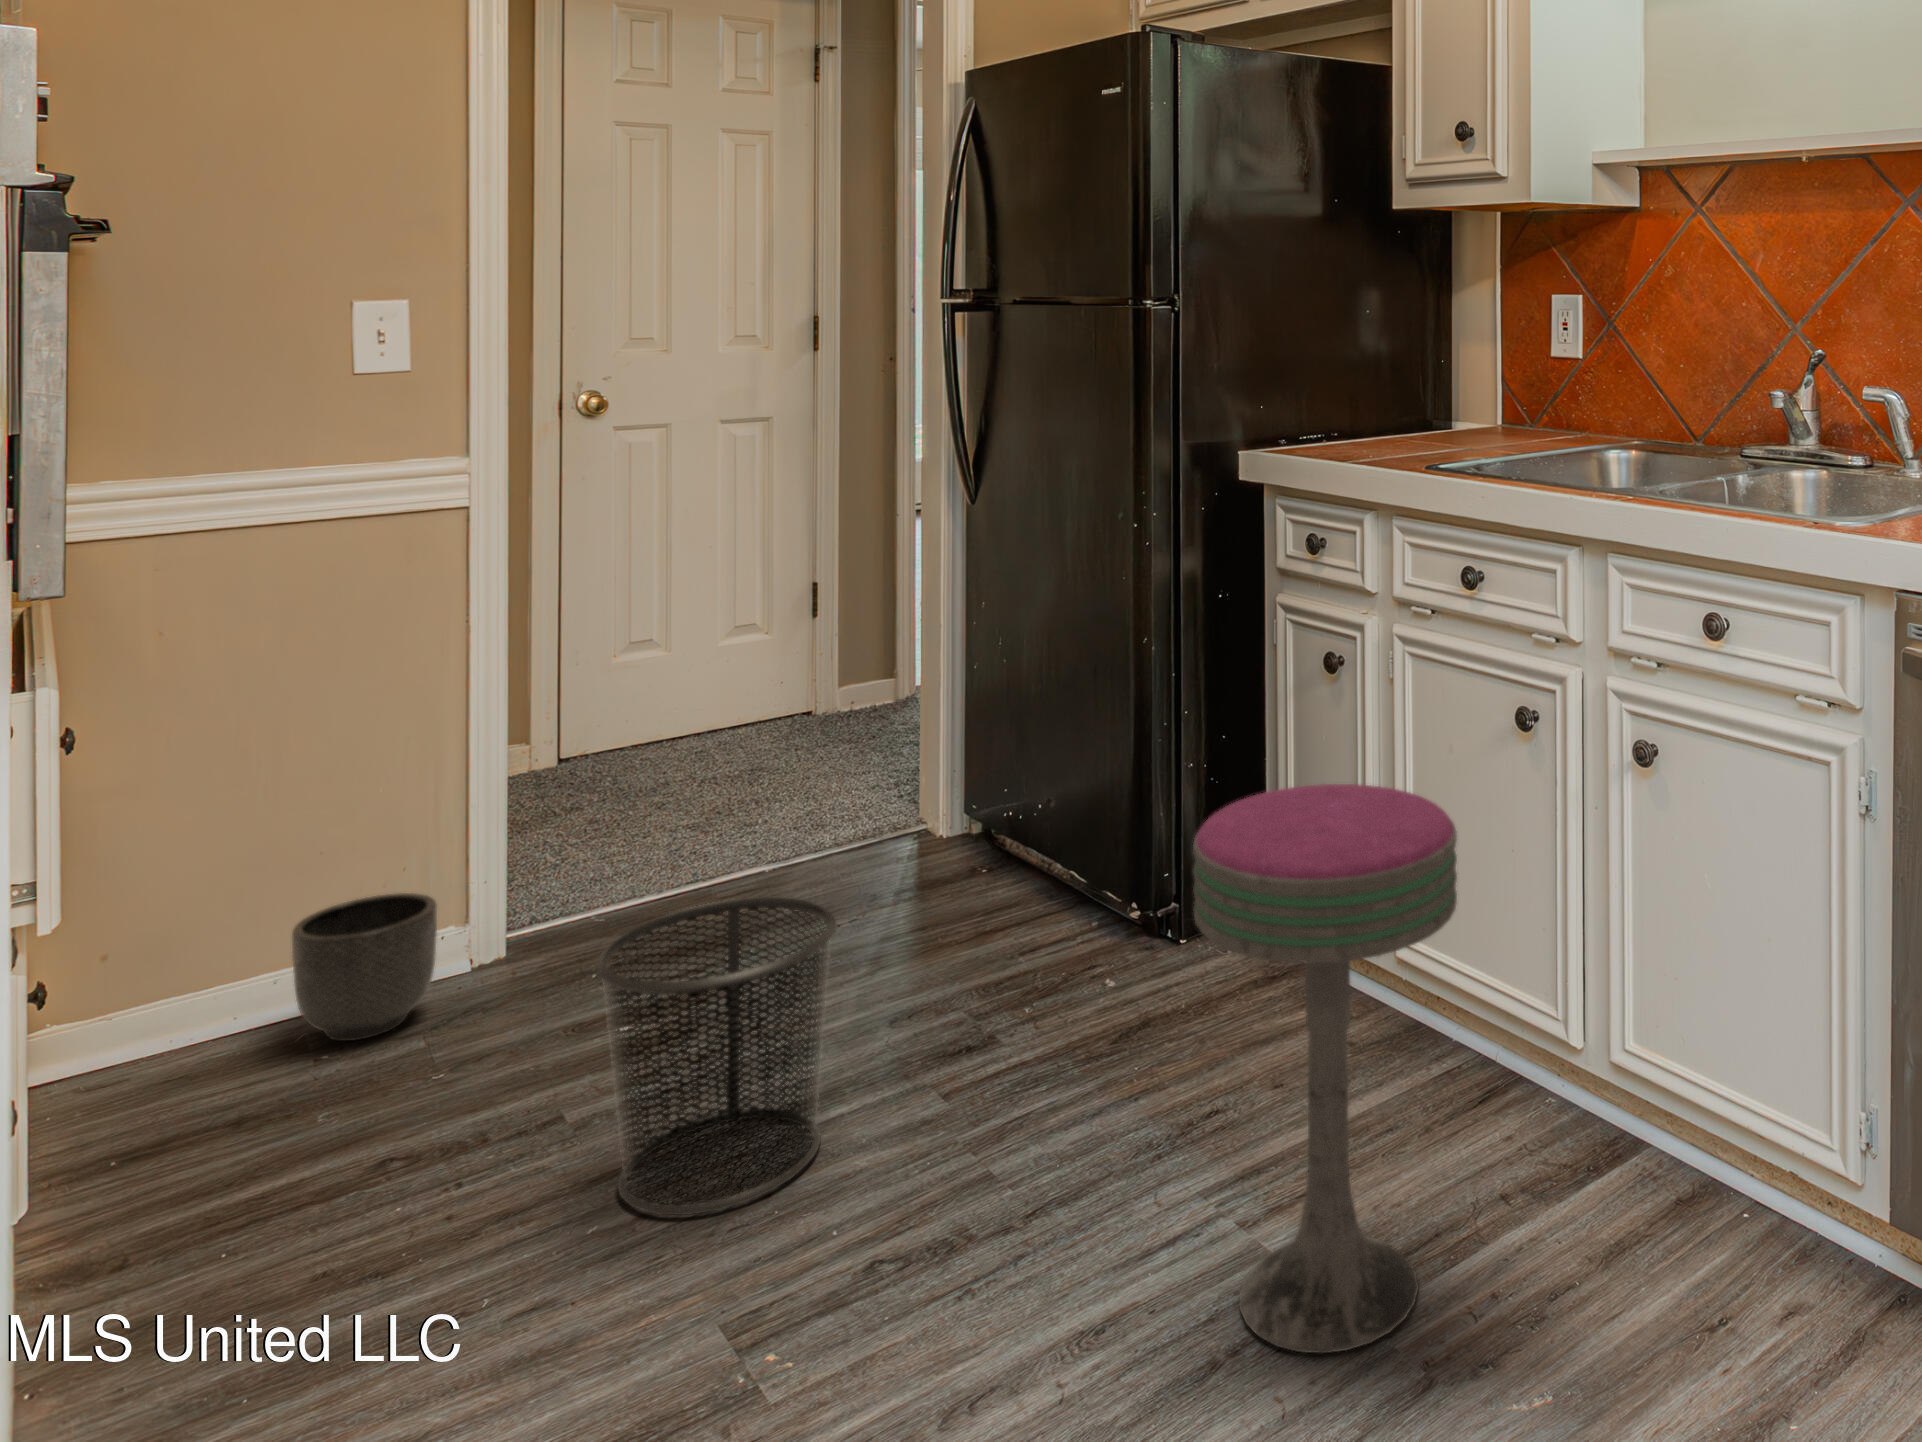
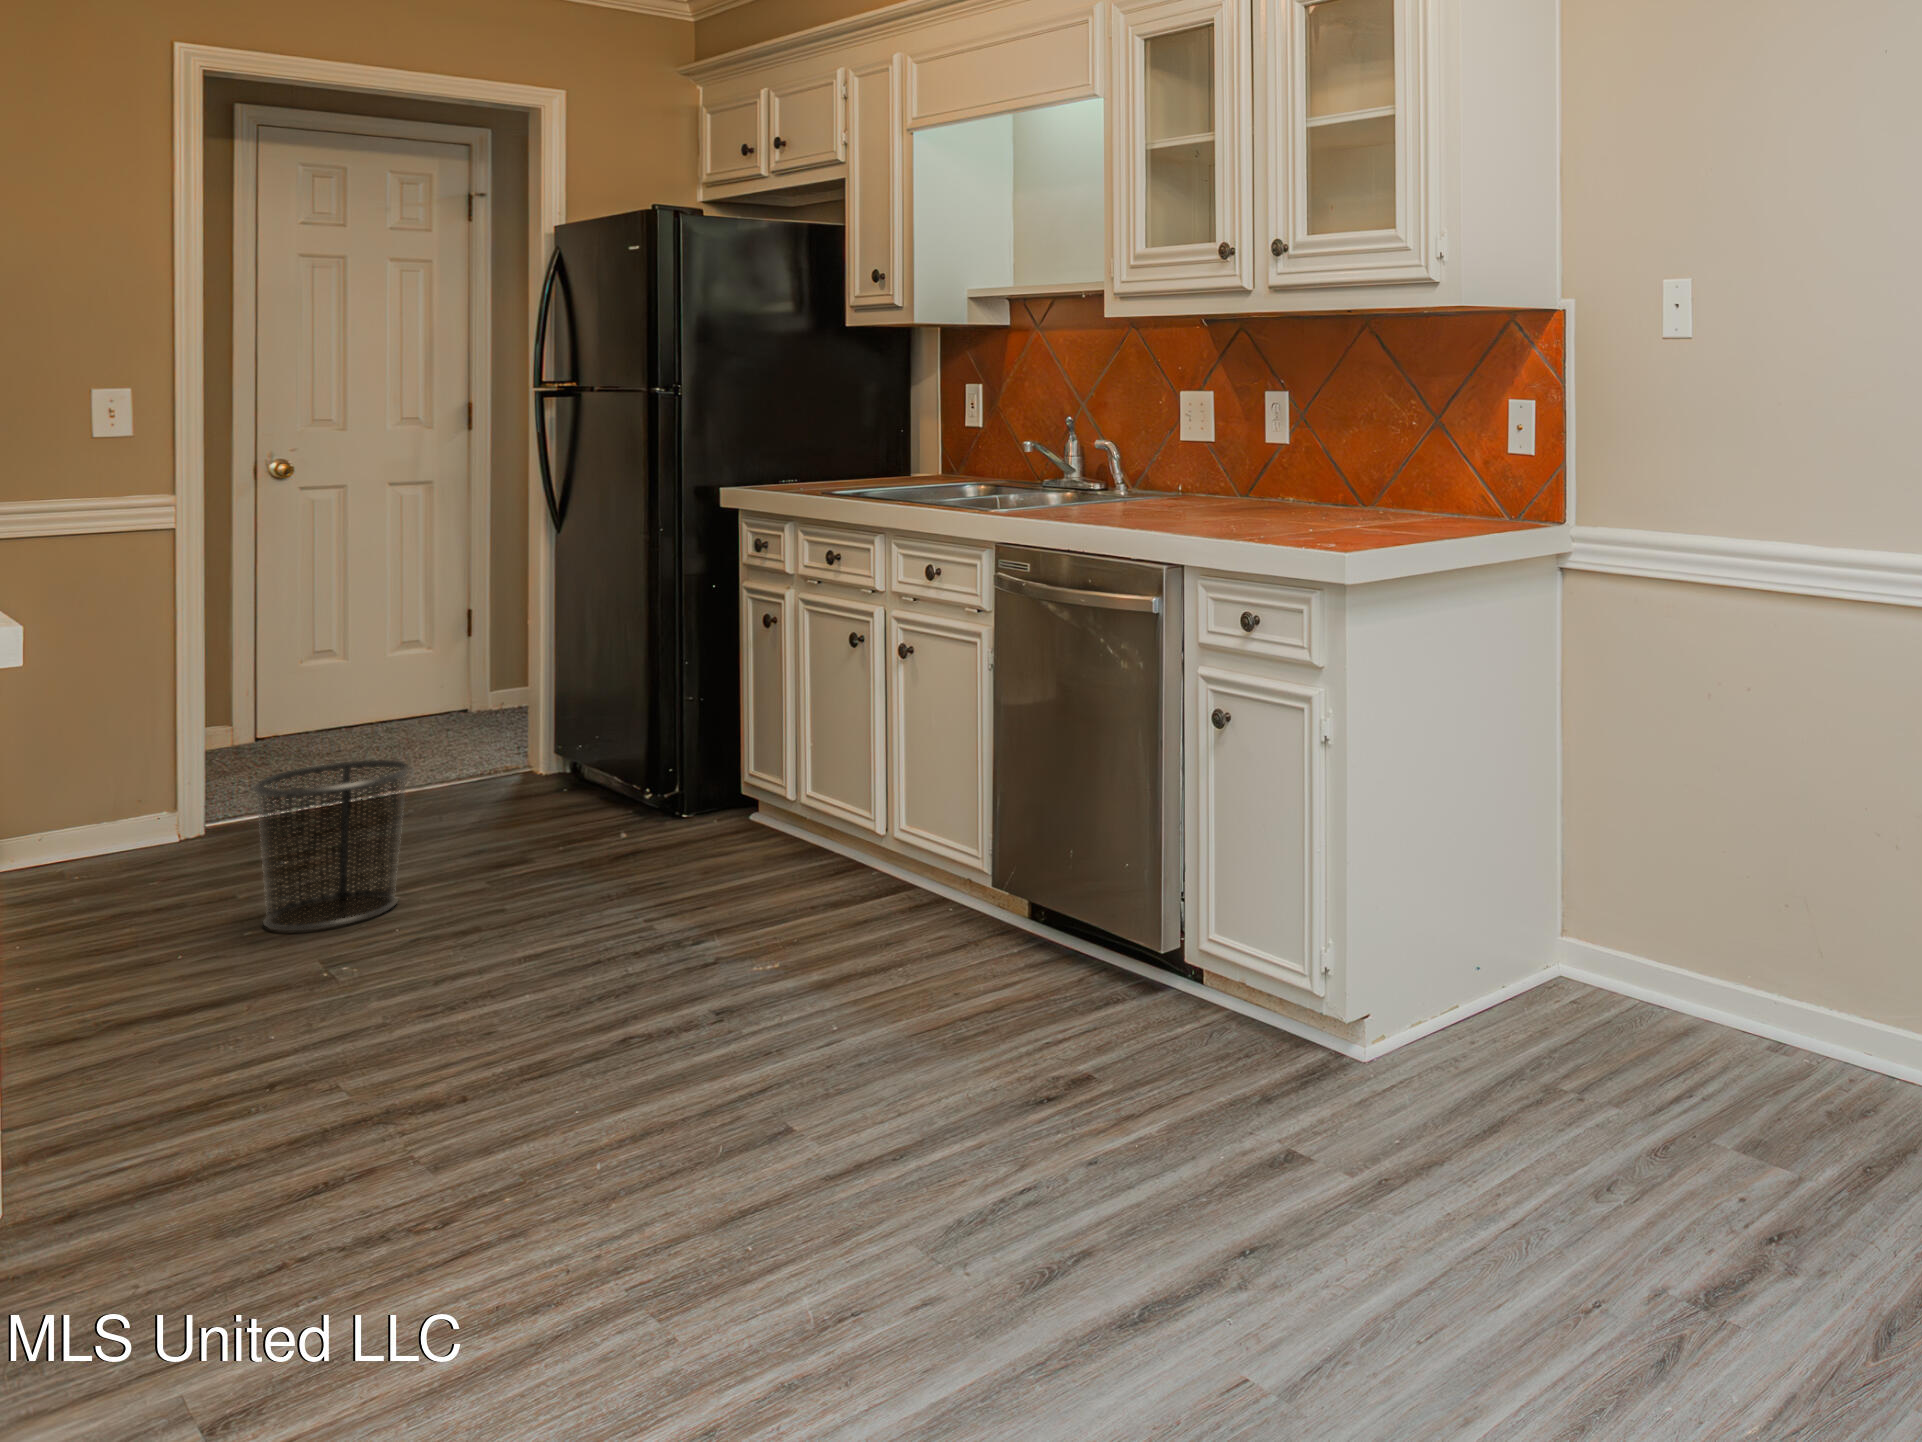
bar stool: present [1193,784,1457,1353] -> none [600,661,761,953]
planter: present [292,893,437,1041] -> none [43,791,145,881]

